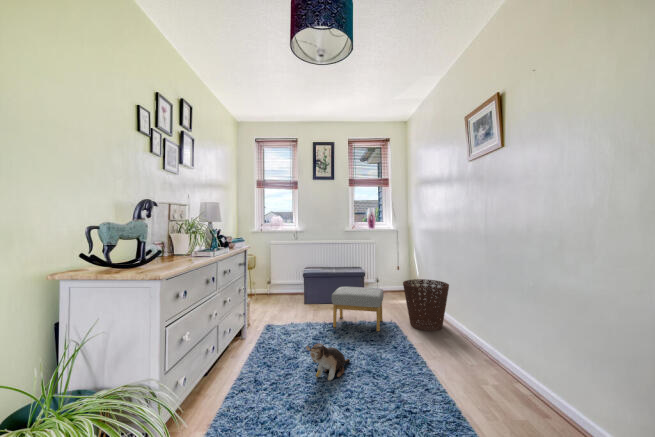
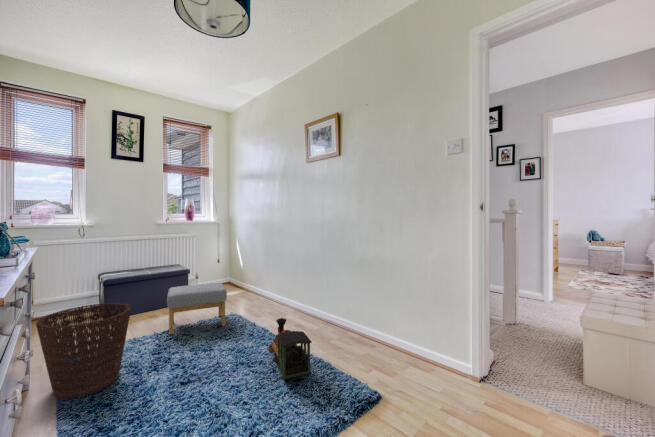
basket: present [403,279,449,331] -> present [36,303,131,399]
toy train: none [390,337,427,410] -> present [268,318,312,380]
plush toy: present [306,343,350,380] -> none [180,348,218,389]

